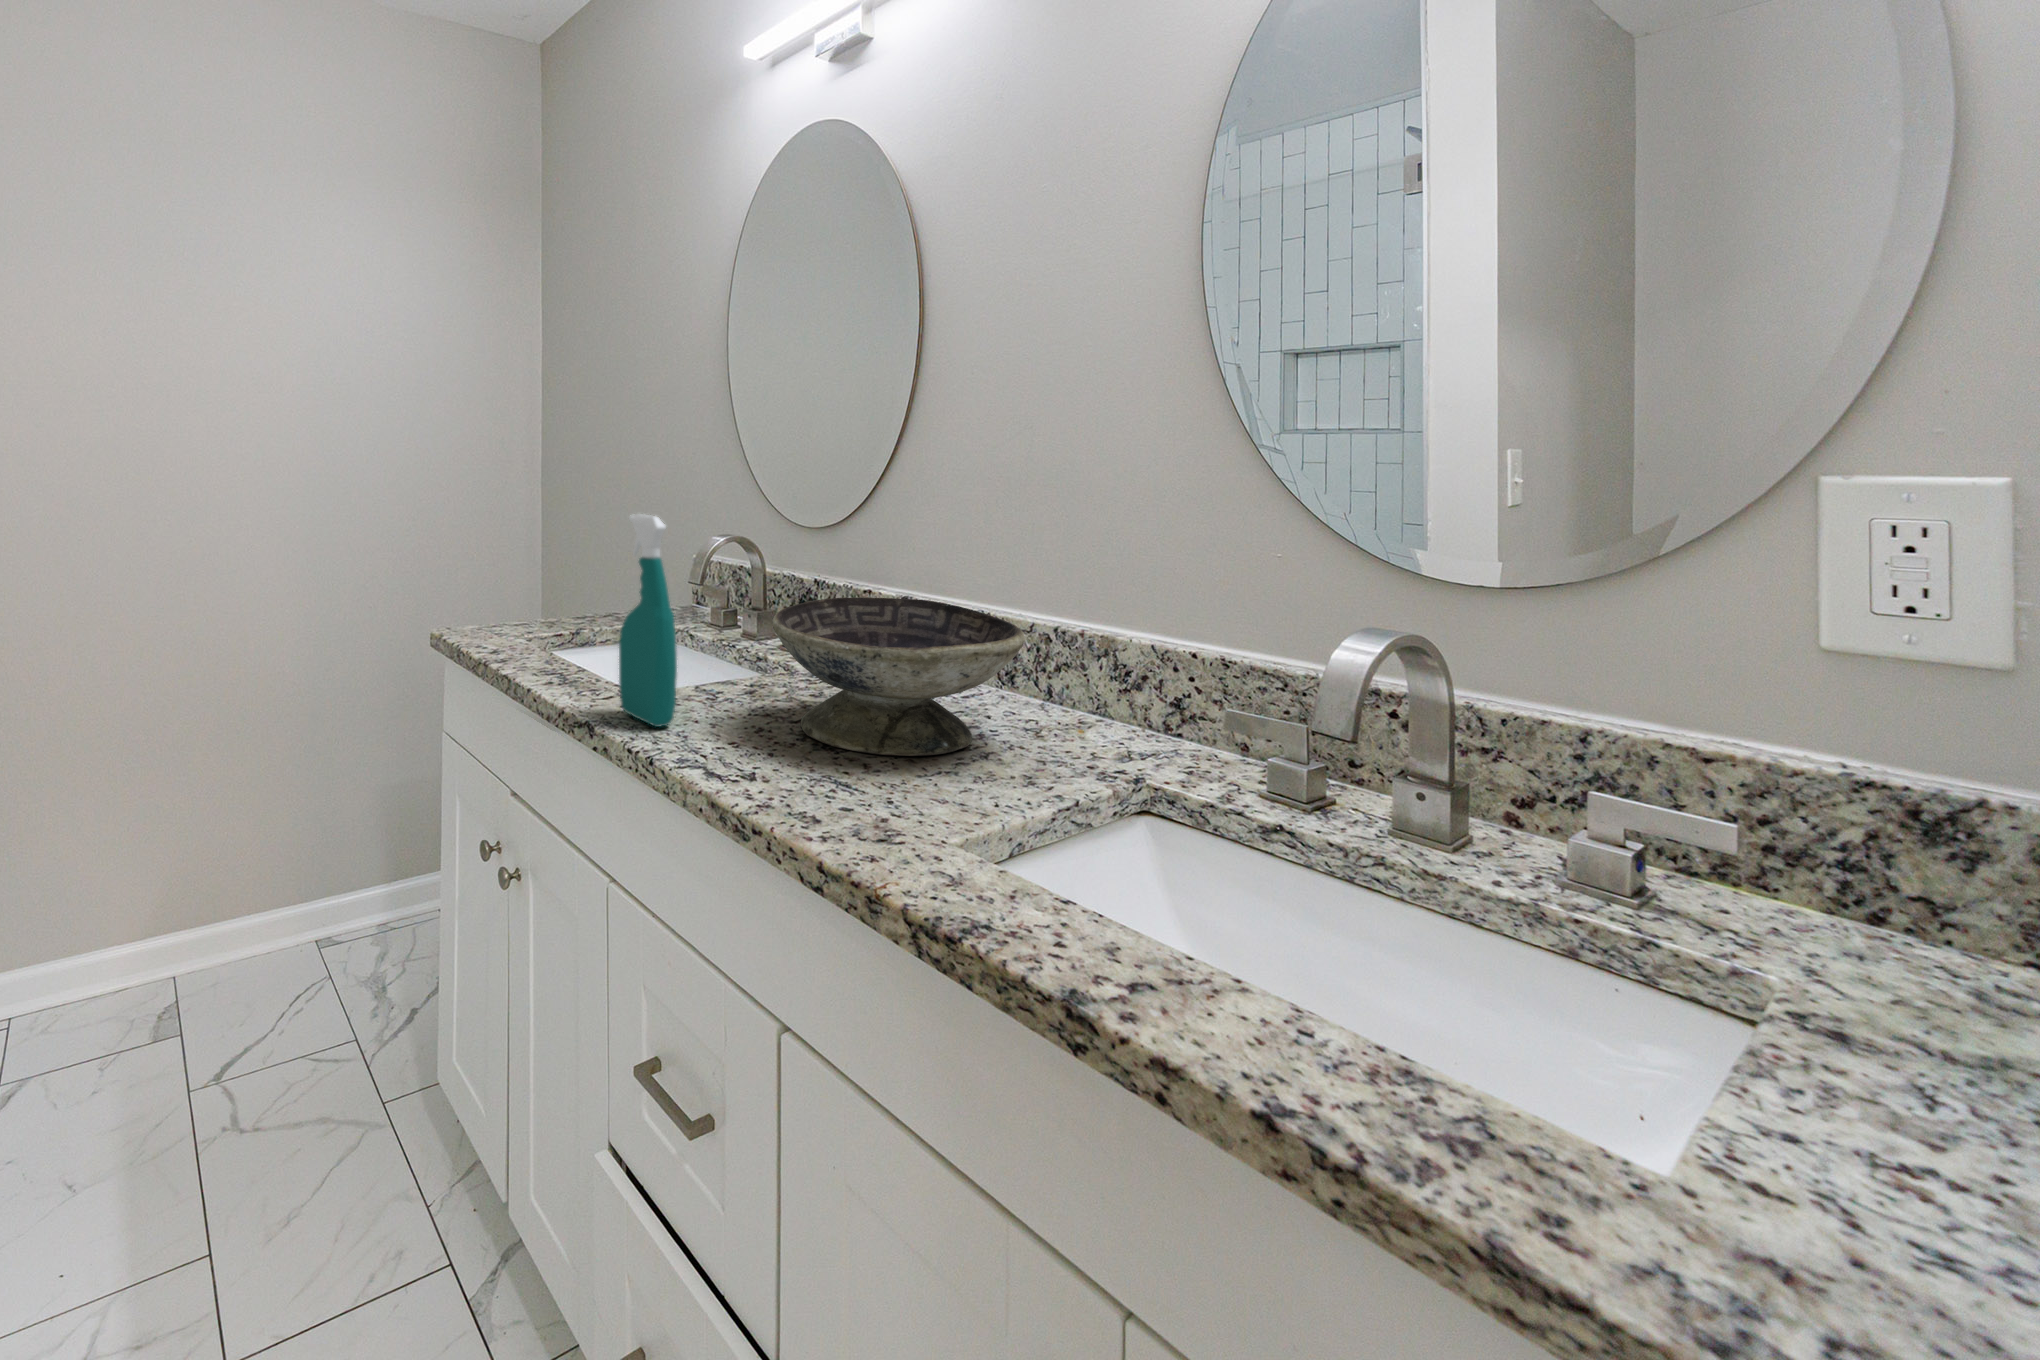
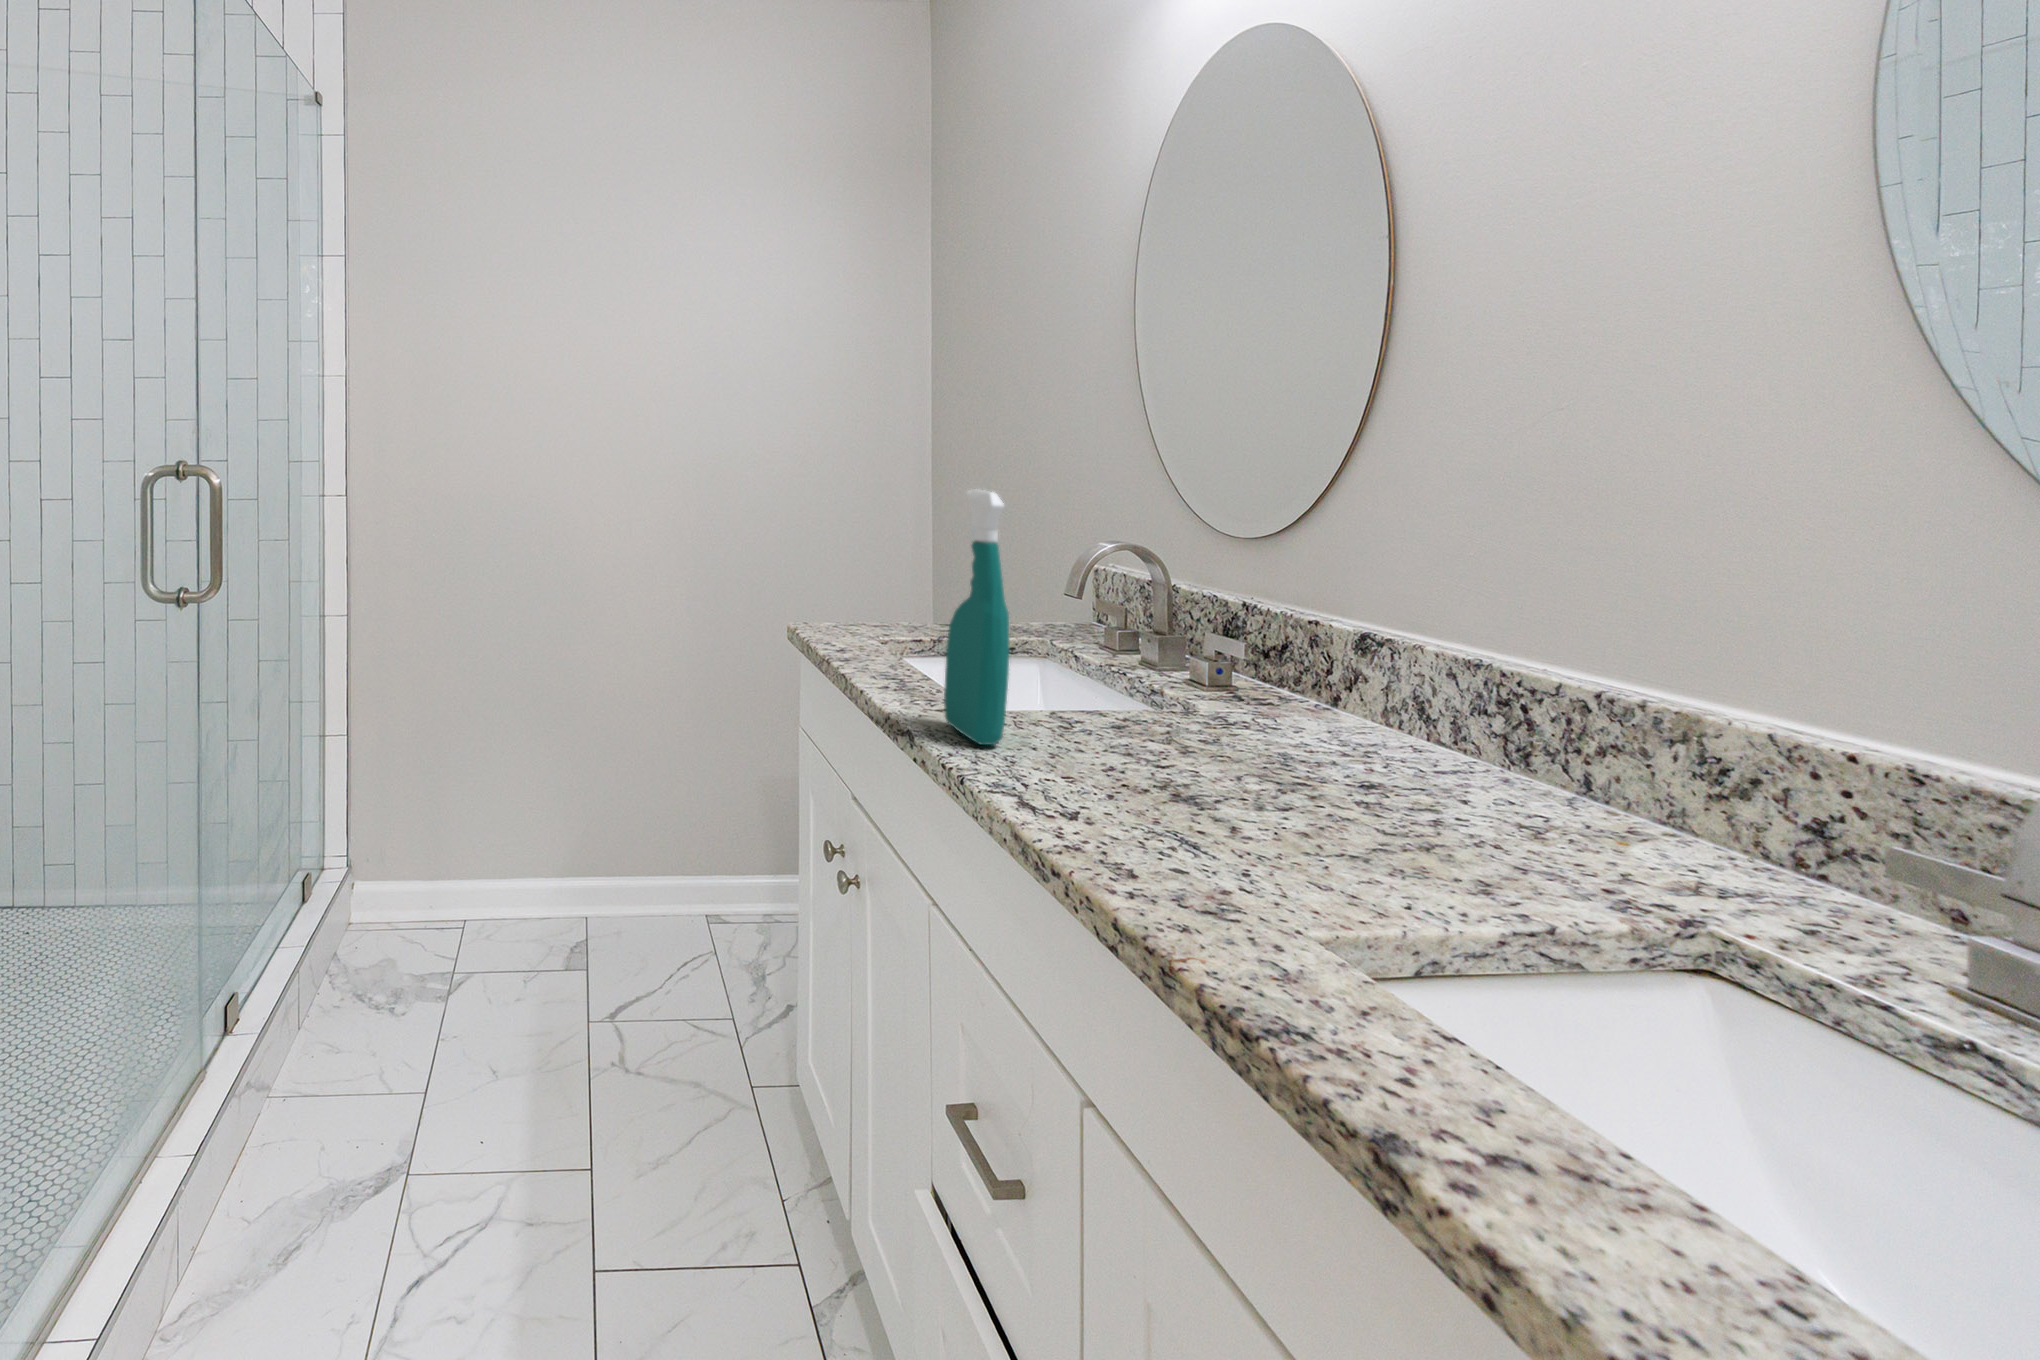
decorative bowl: present [772,597,1024,756] -> none [1136,616,1512,833]

